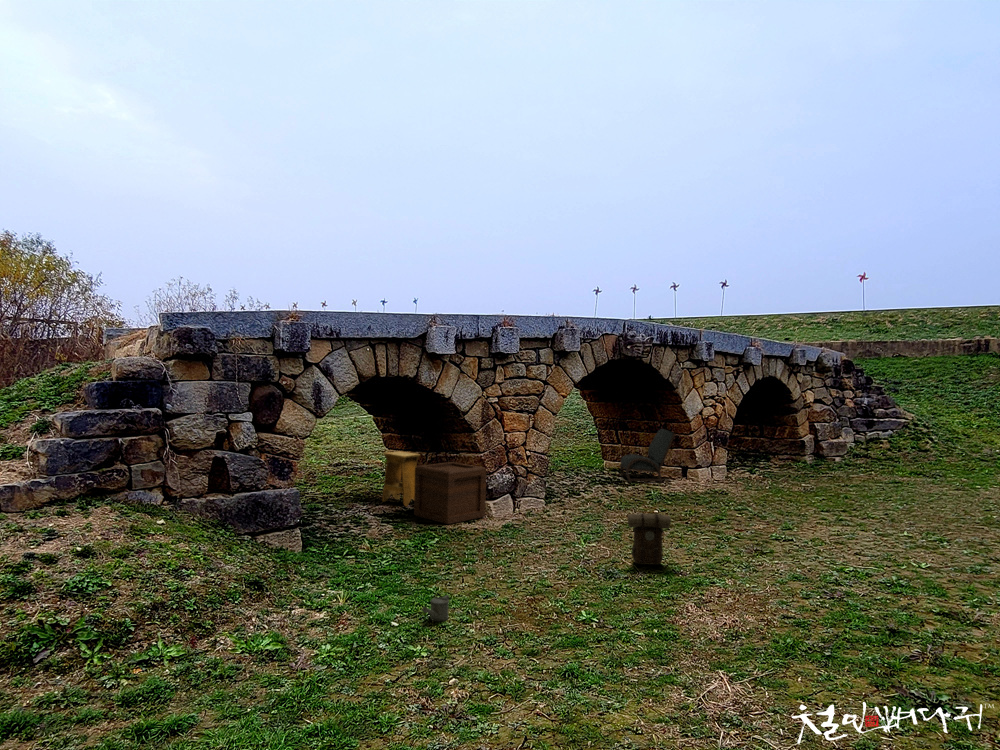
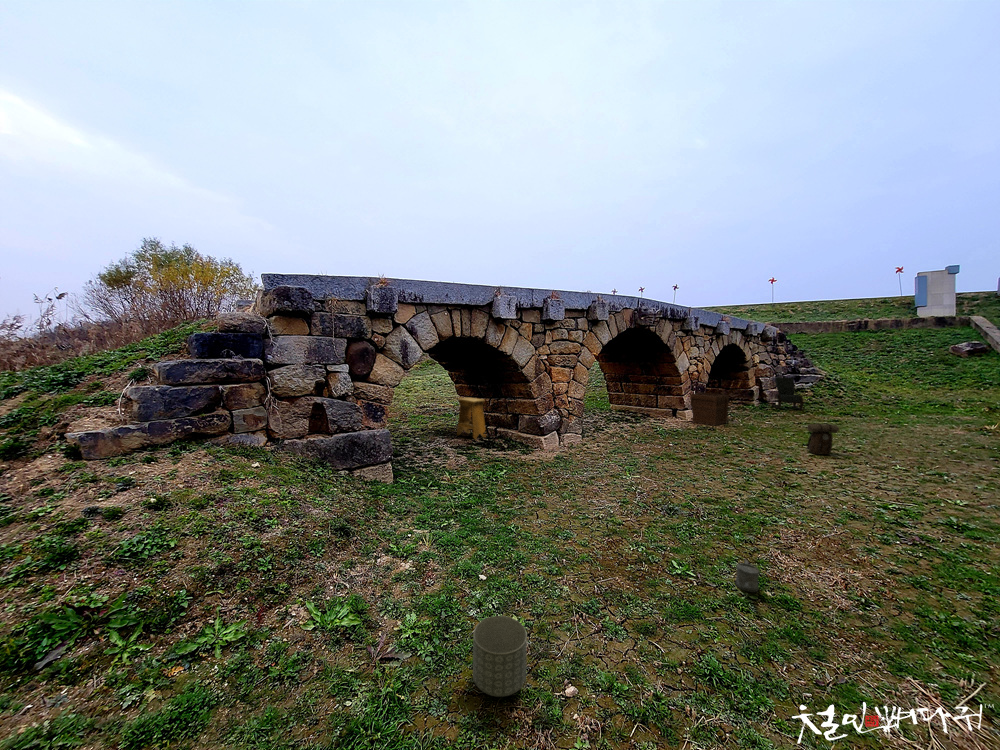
lounge chair: present [620,429,675,483] -> present [772,377,803,410]
wooden crate: present [414,462,486,524] -> present [689,393,729,426]
backpack: present [628,513,671,565] -> present [806,423,839,455]
watering can: present [422,595,449,621] -> present [736,559,760,592]
planter: none [382,632,426,686] -> present [473,616,527,697]

